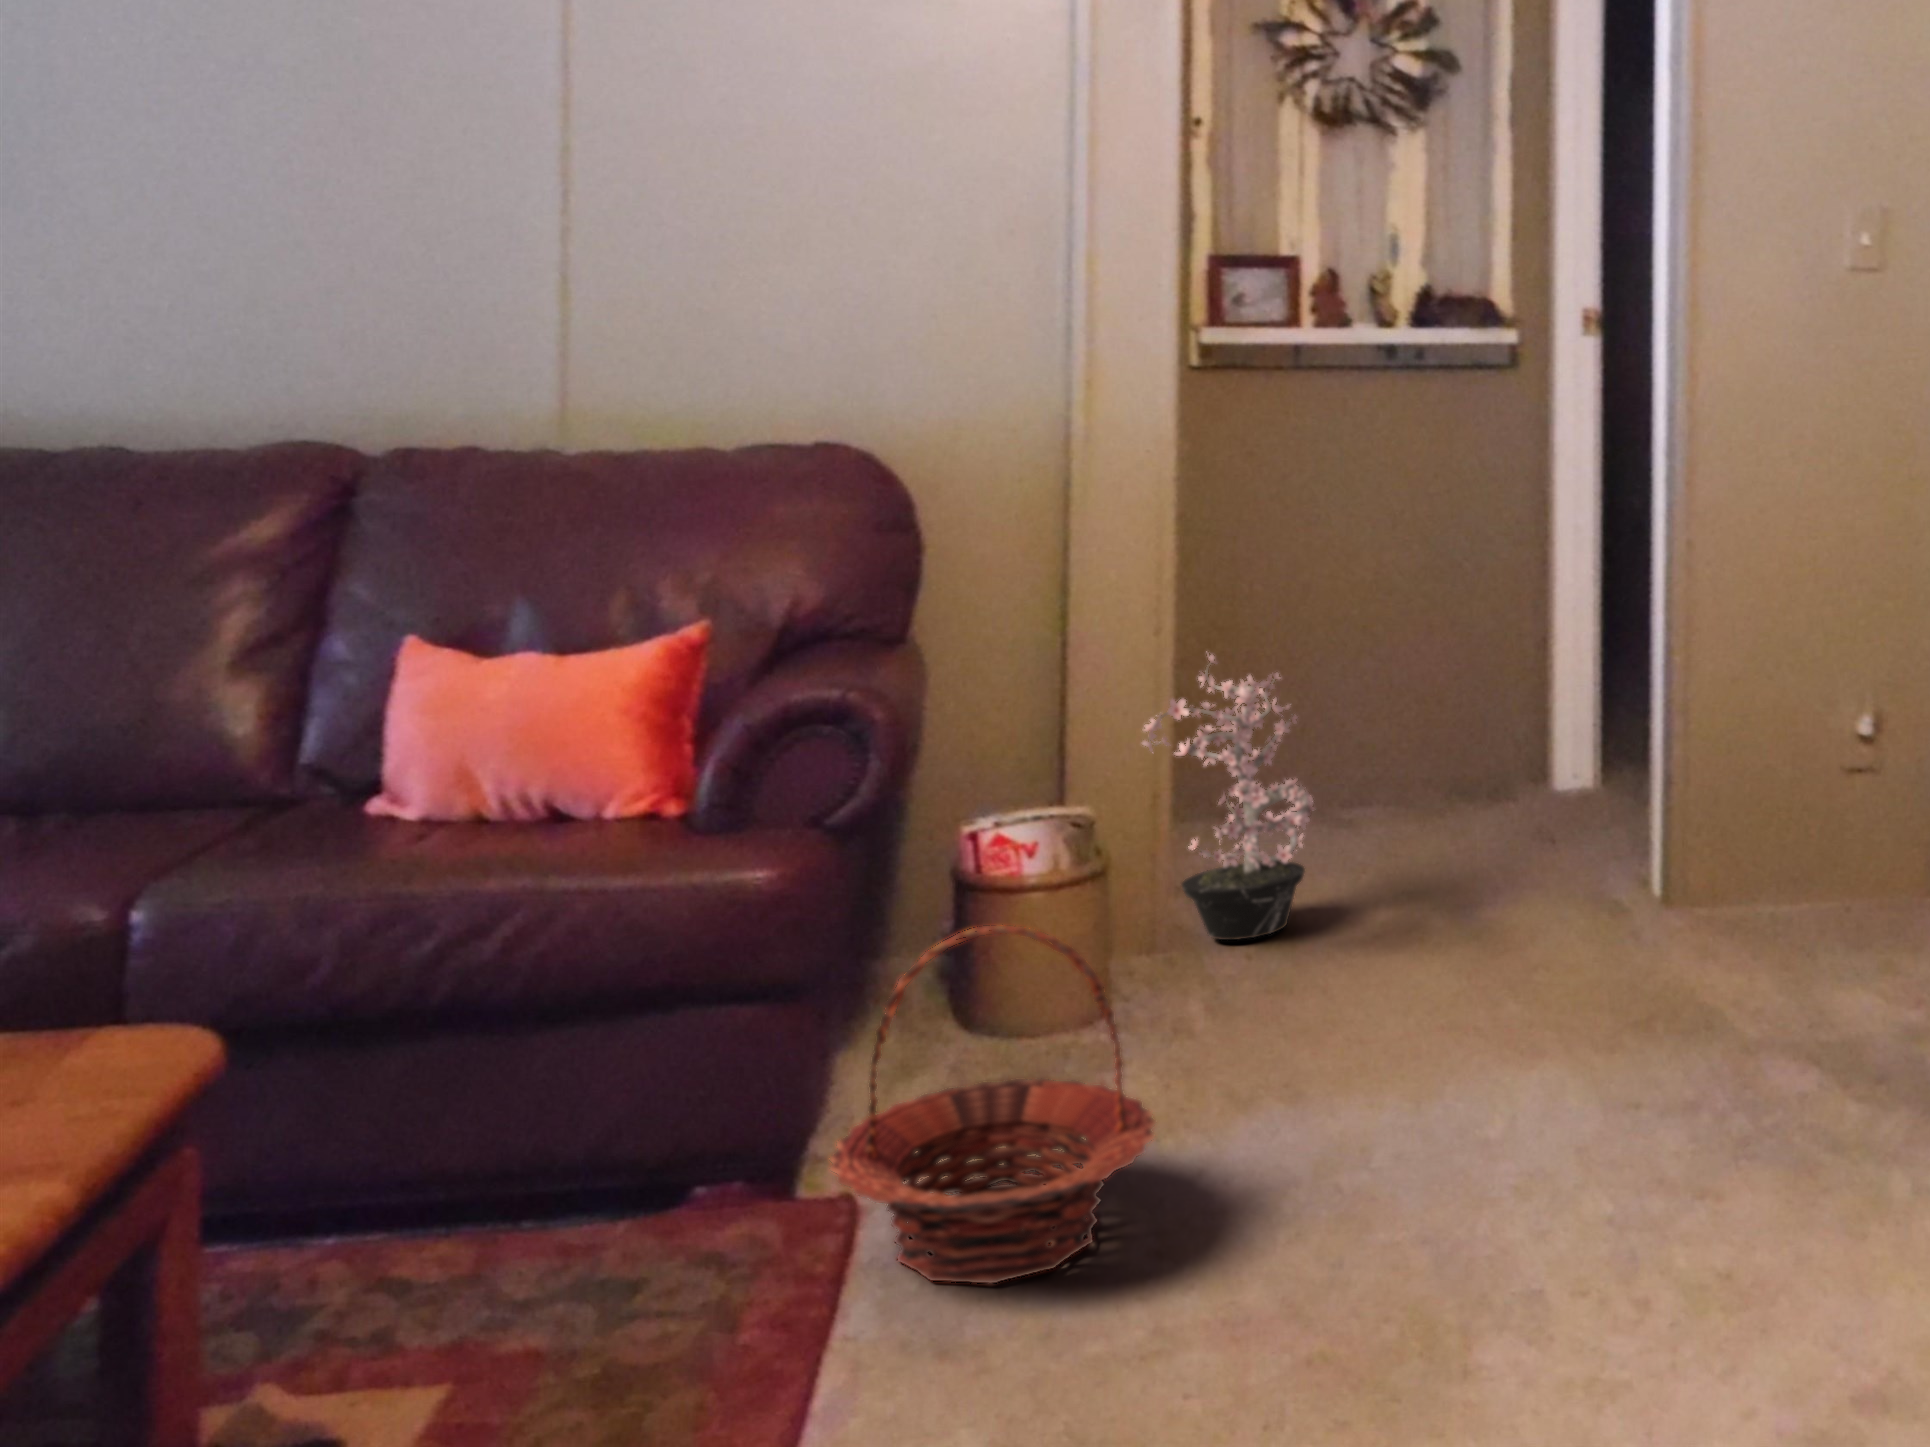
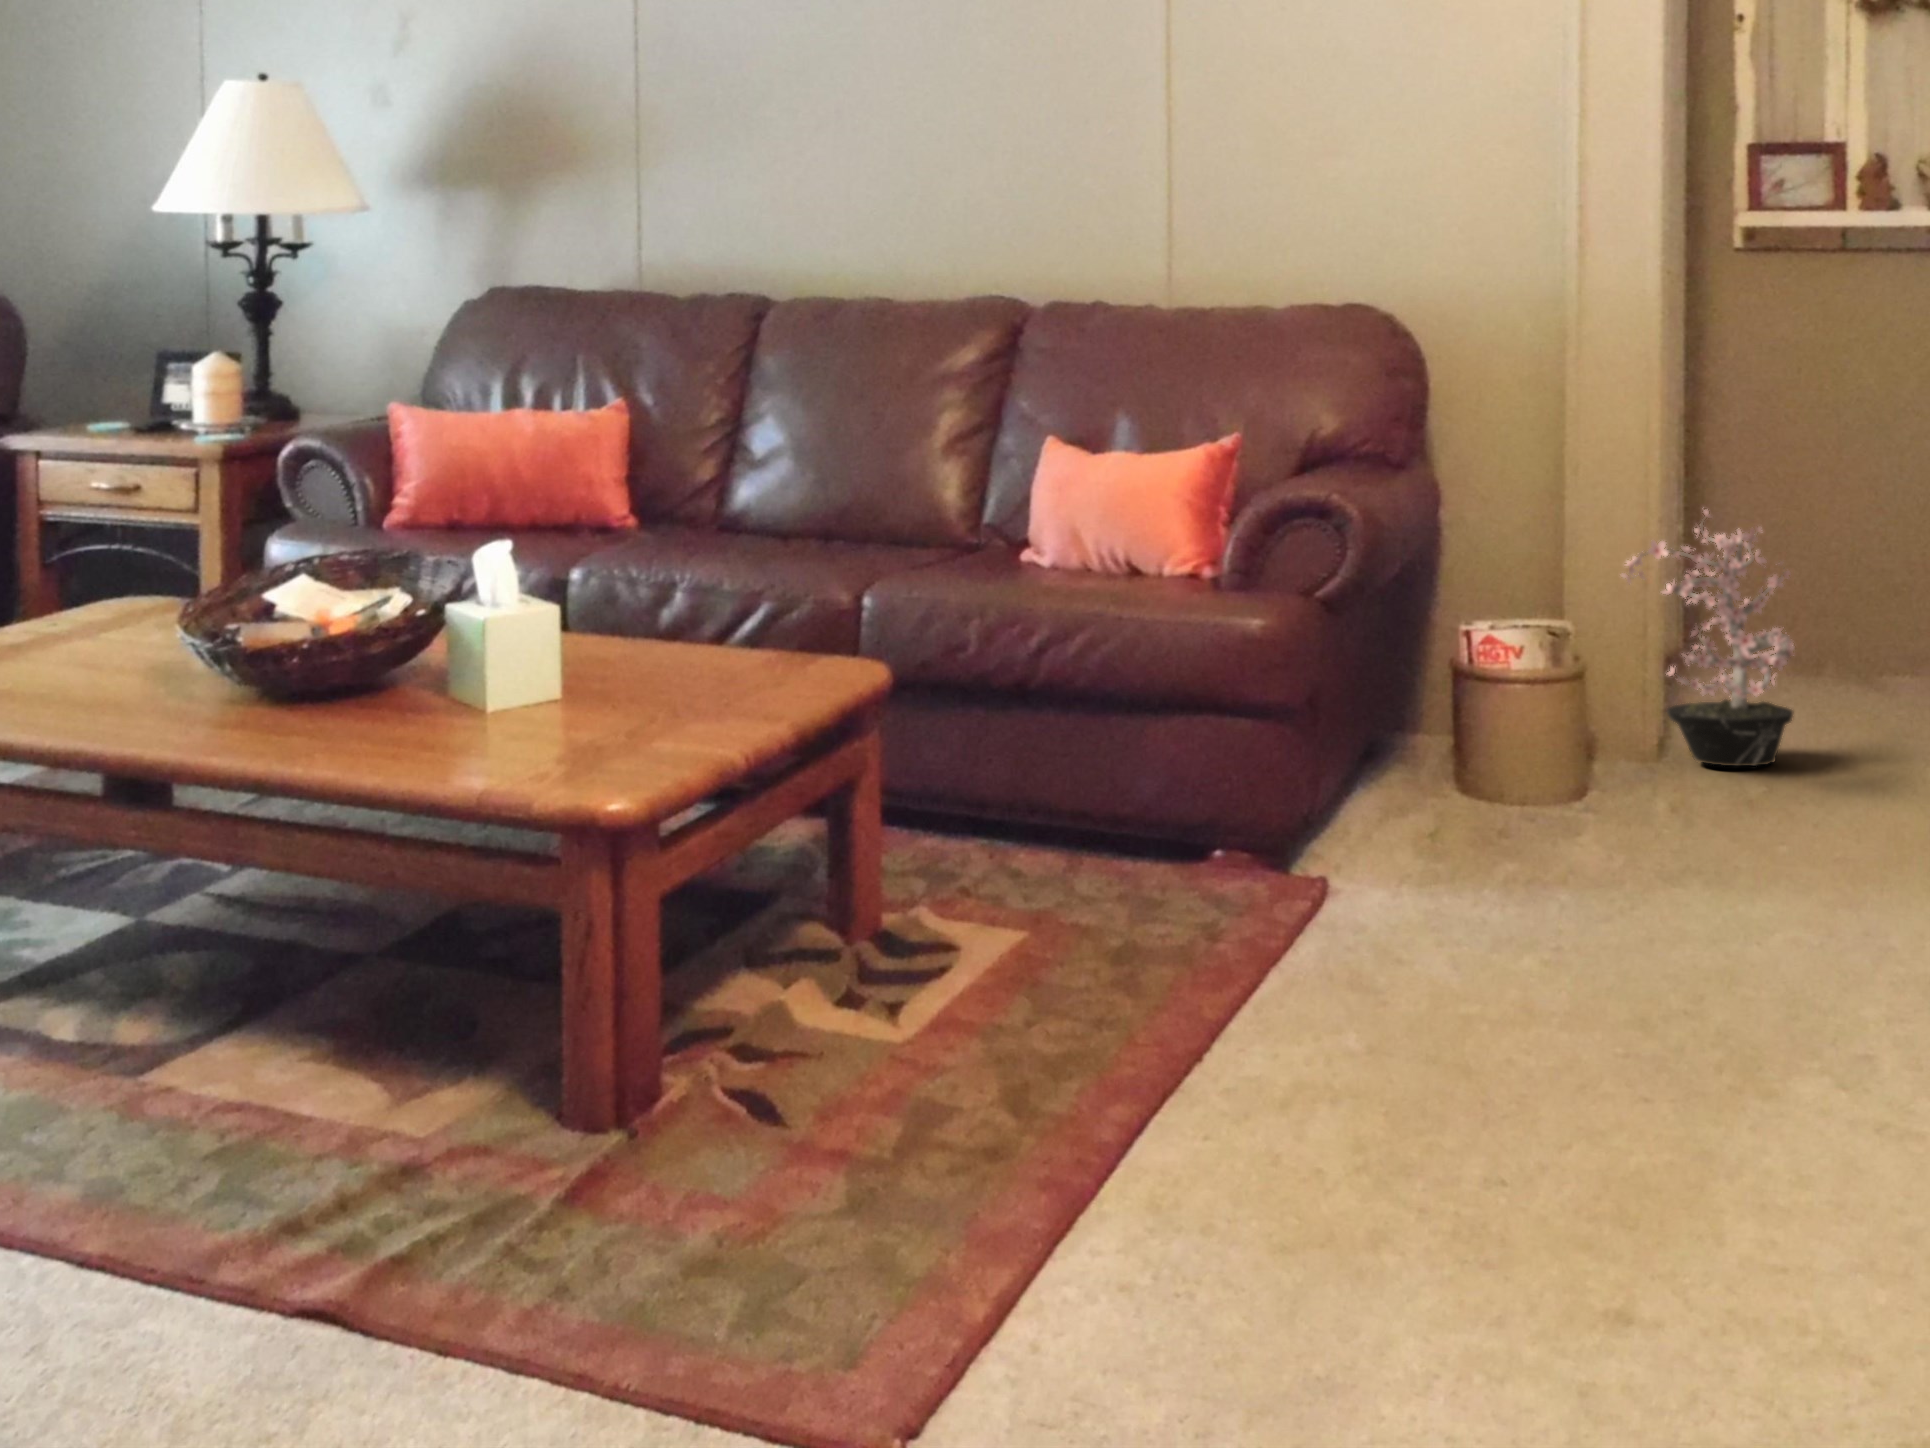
basket: present [831,925,1155,1283] -> none [1298,675,1559,949]

